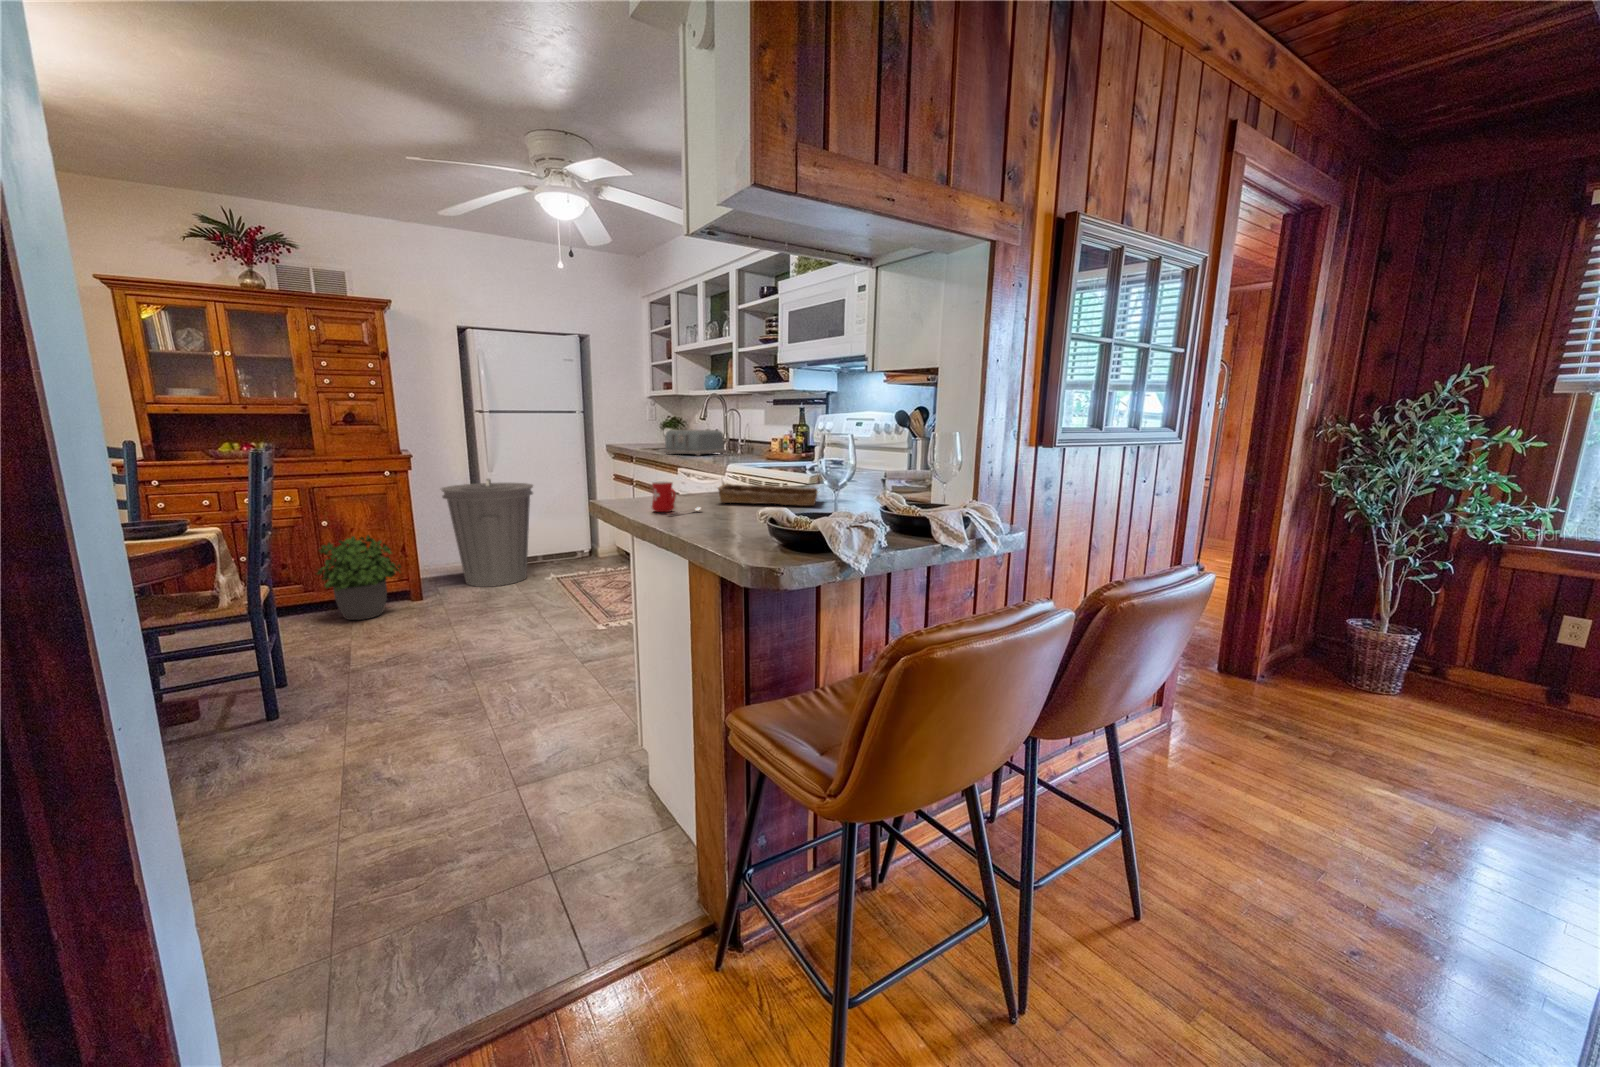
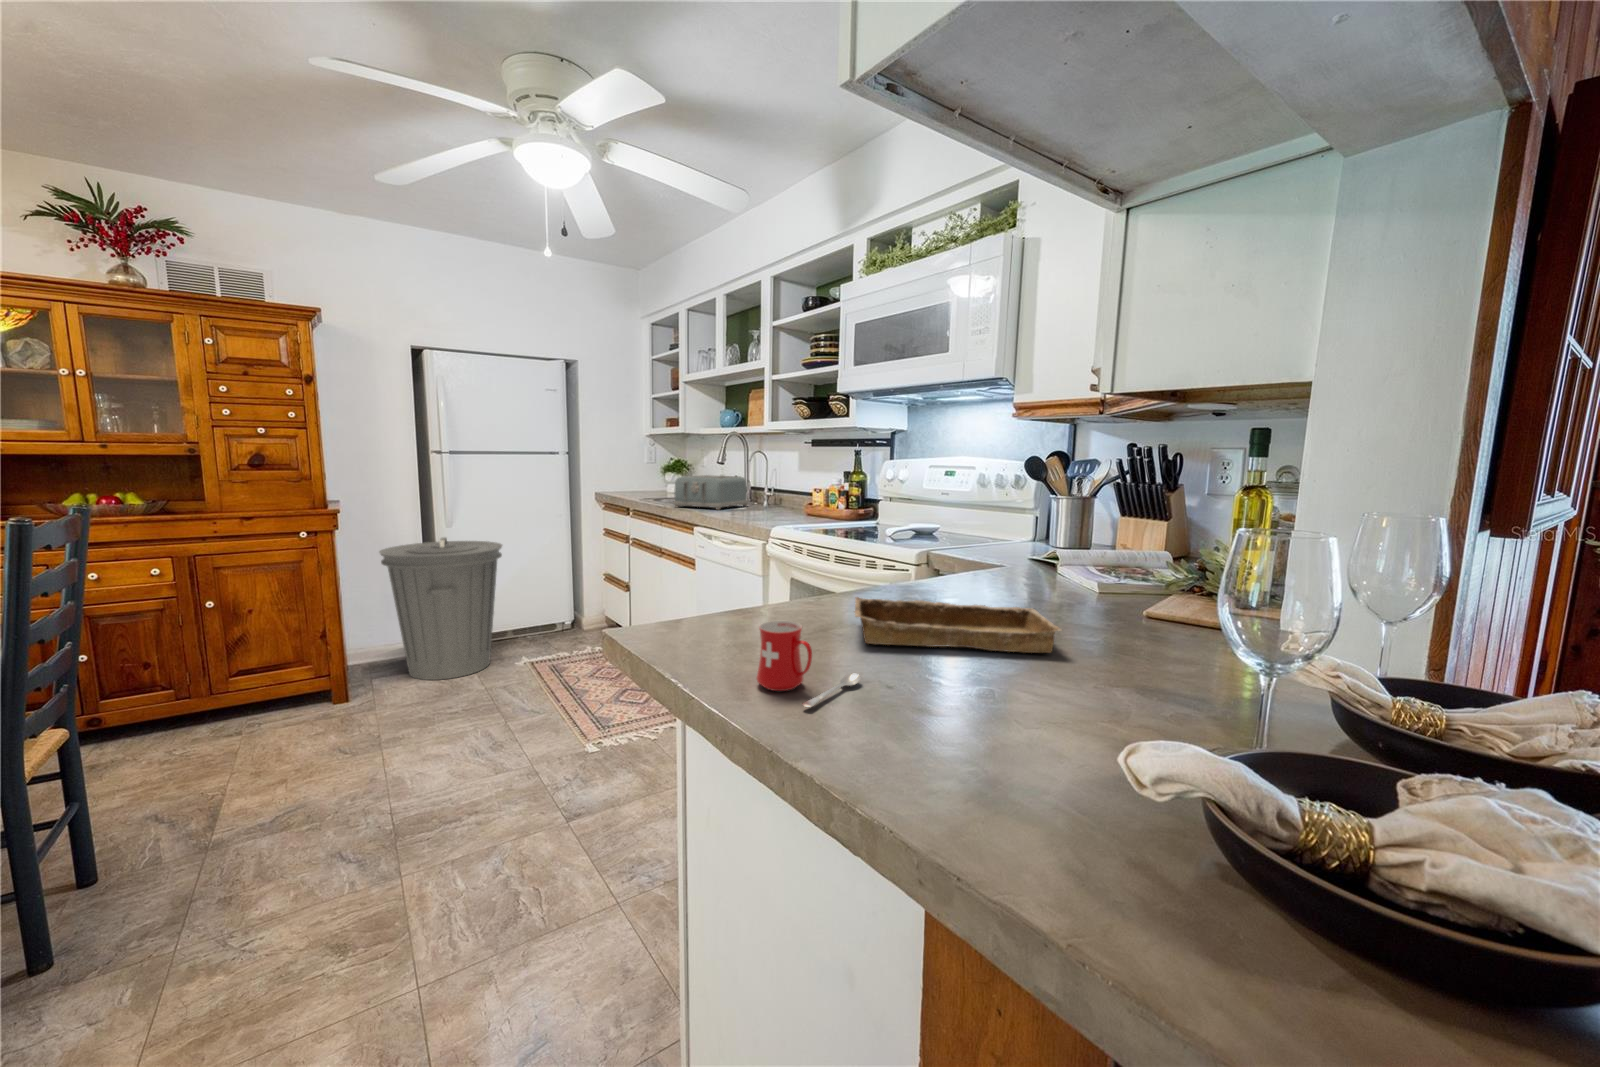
potted plant: present [317,535,401,620] -> none [187,620,315,742]

